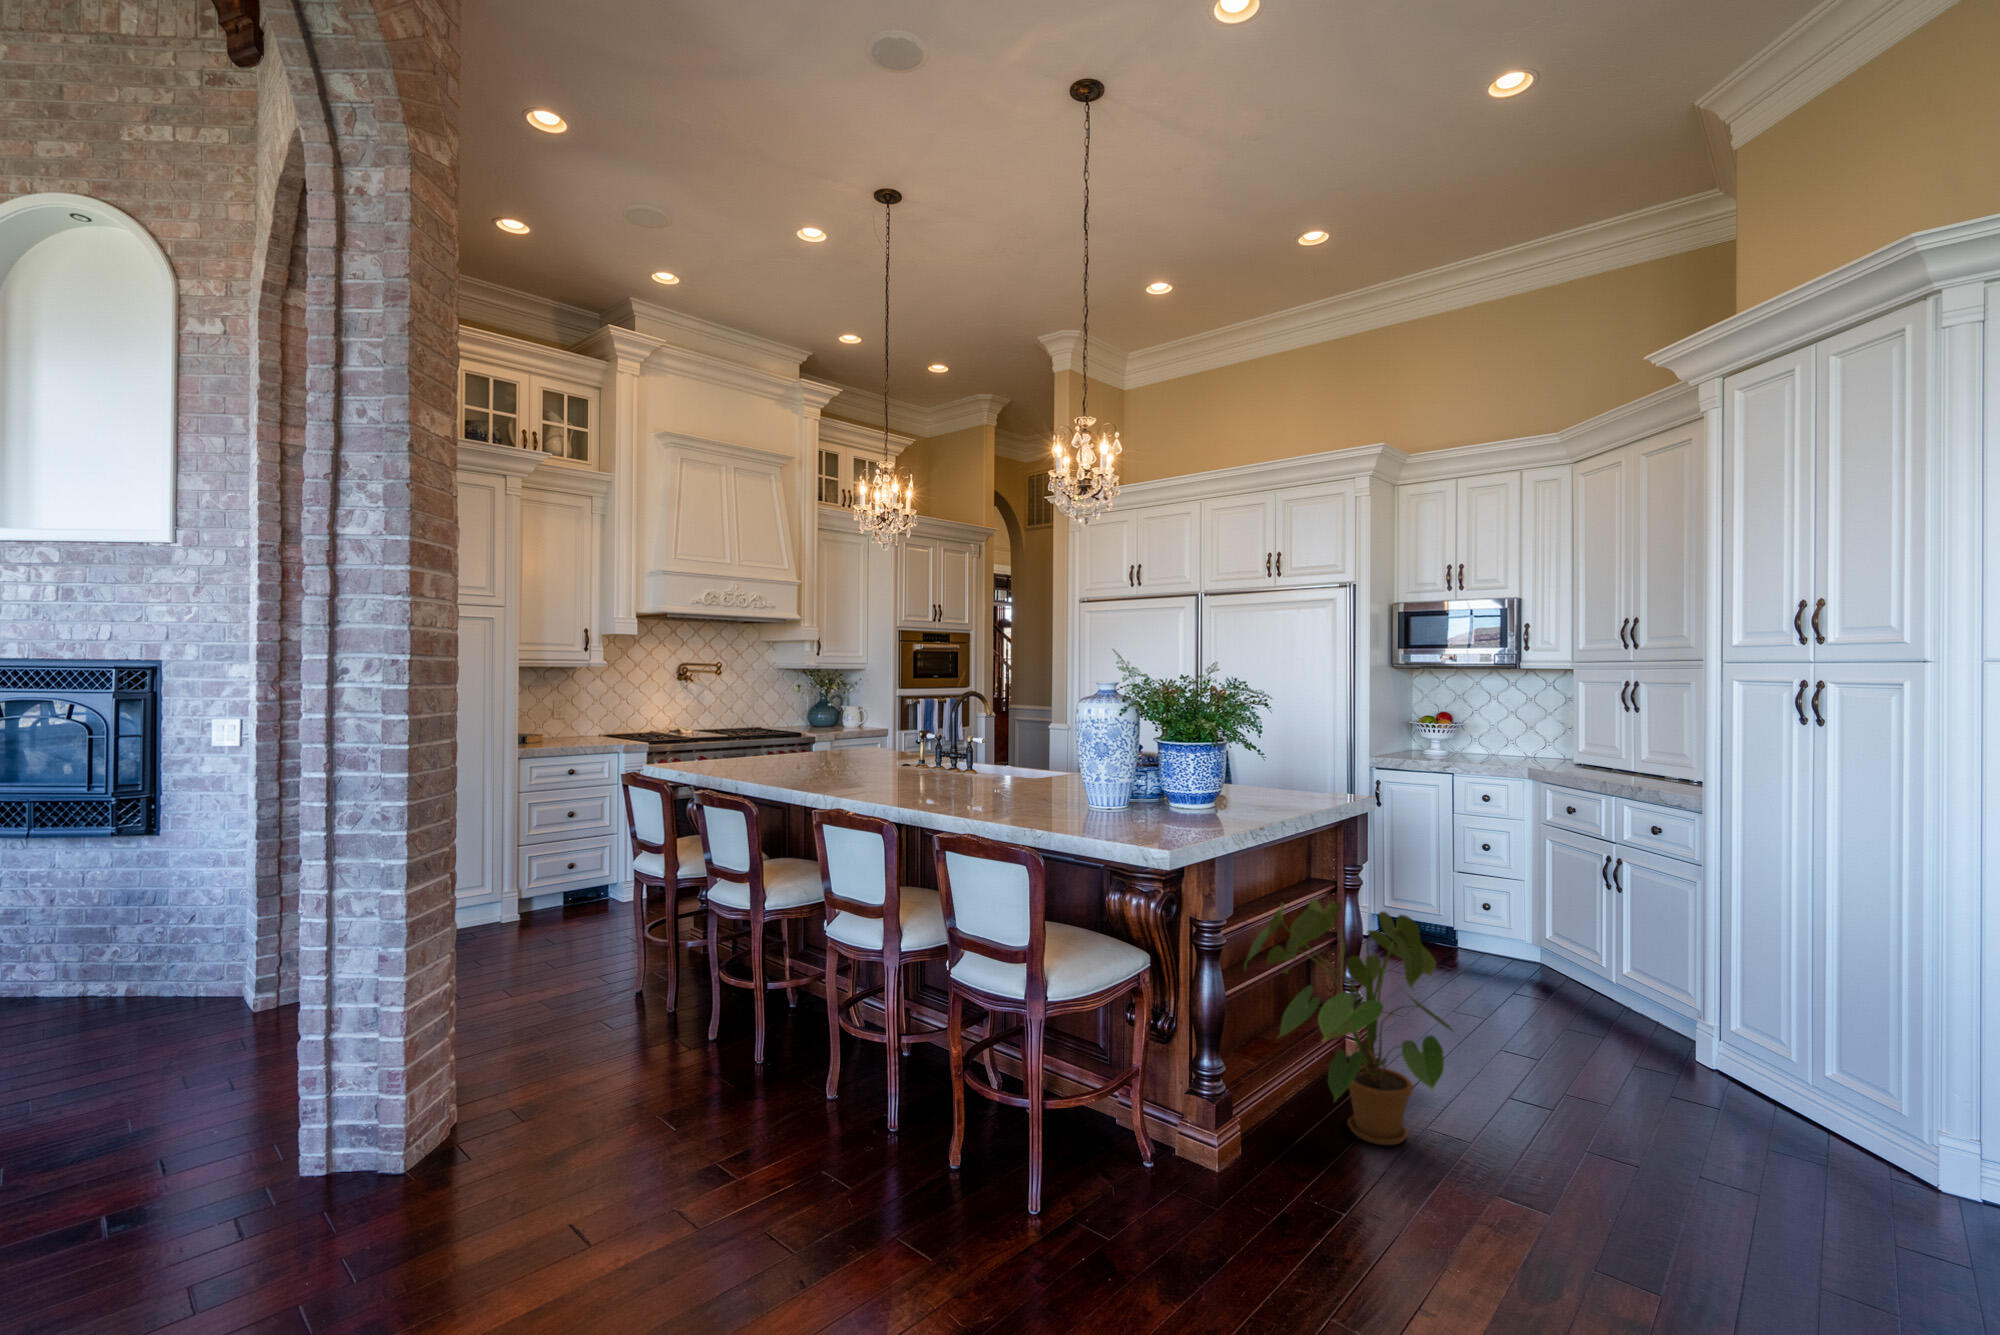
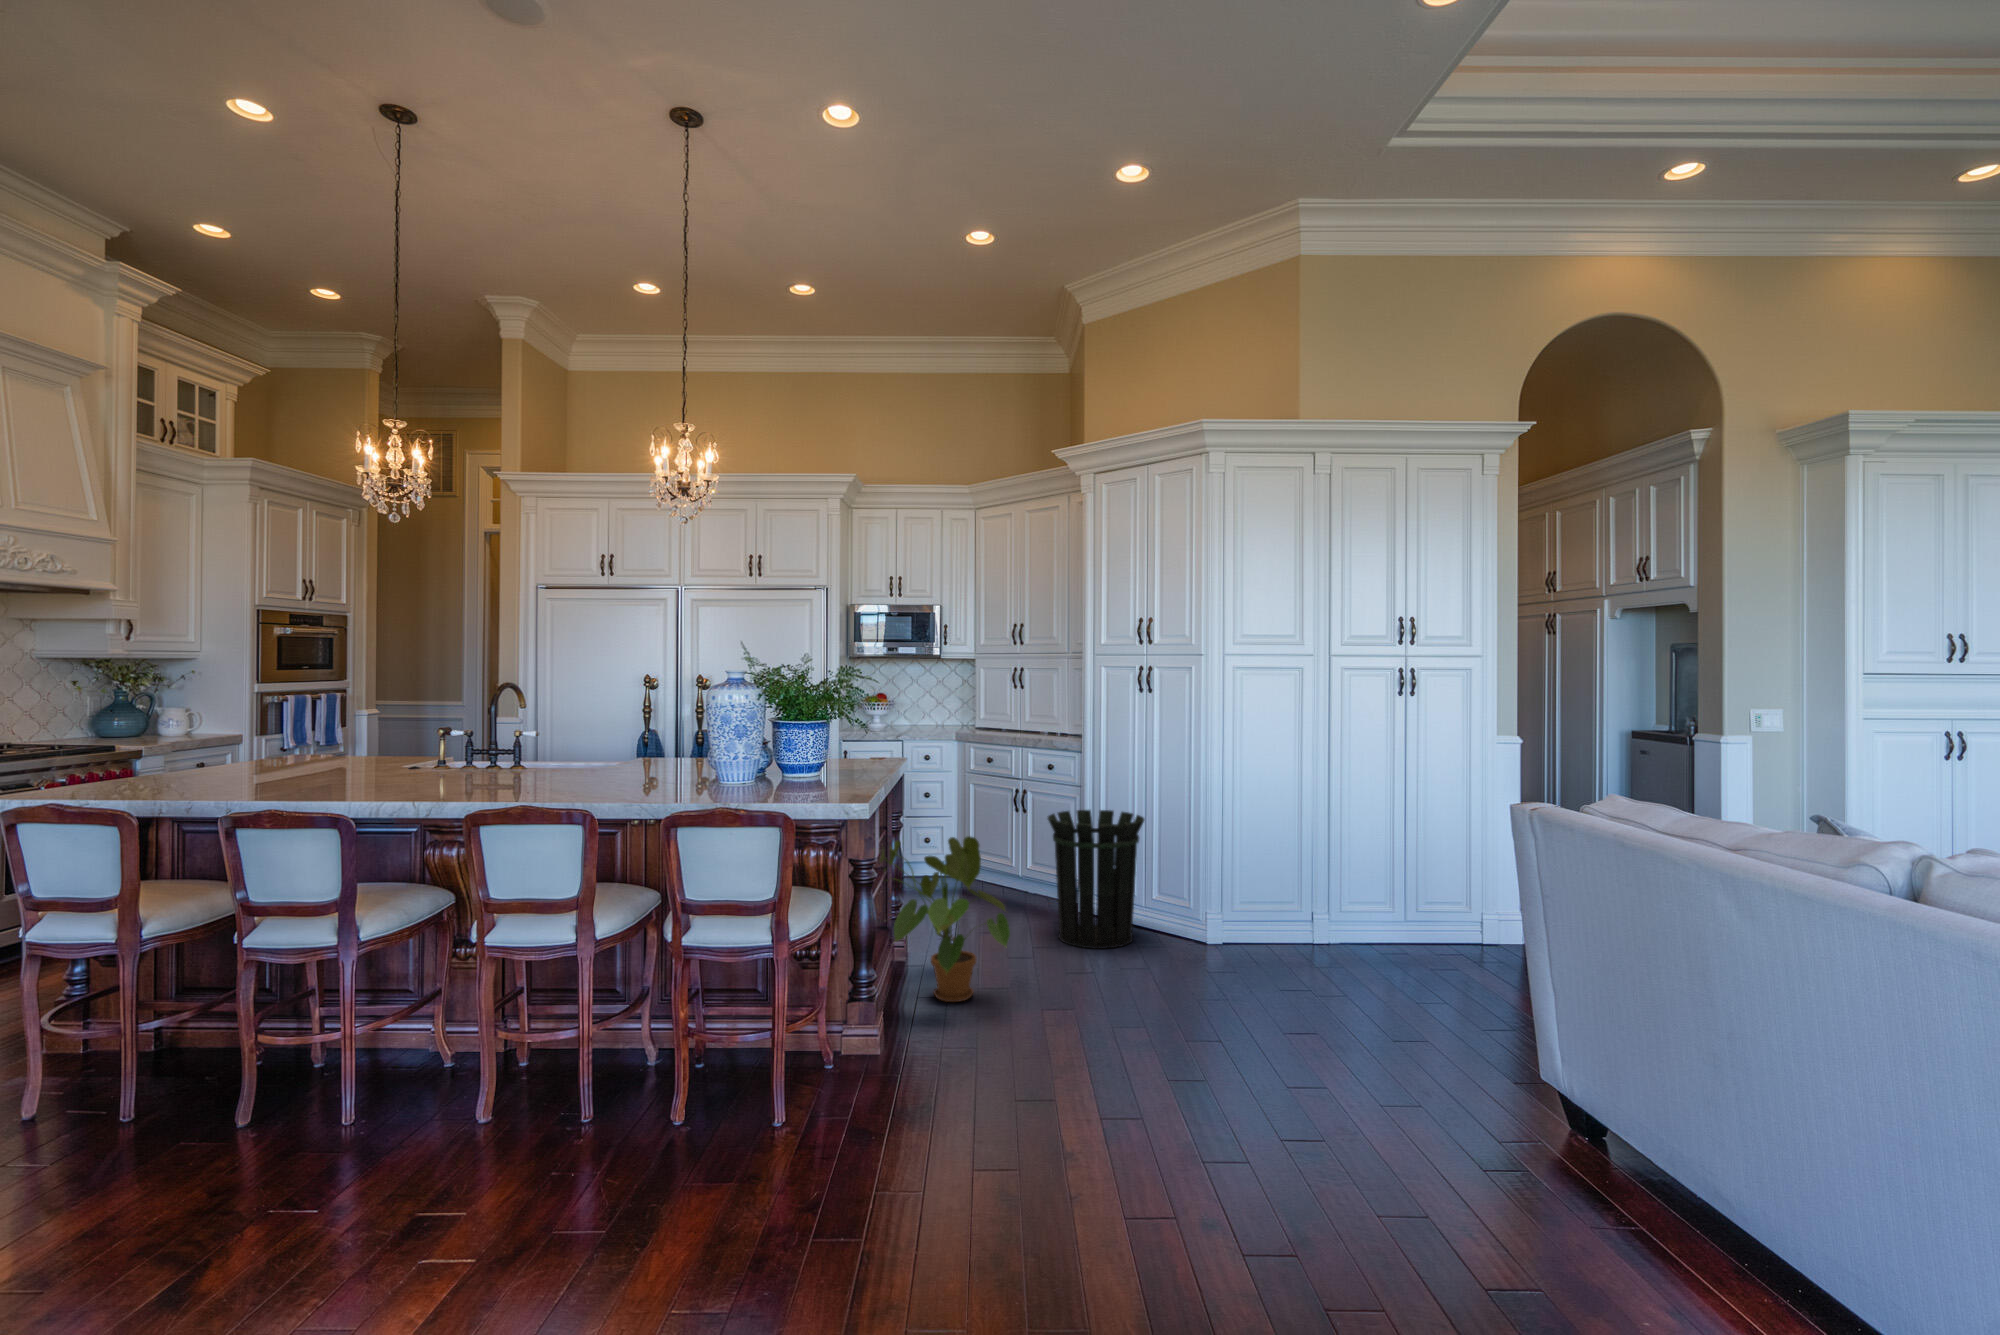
waste bin: none [1604,900,1800,1142] -> present [1048,810,1144,949]

